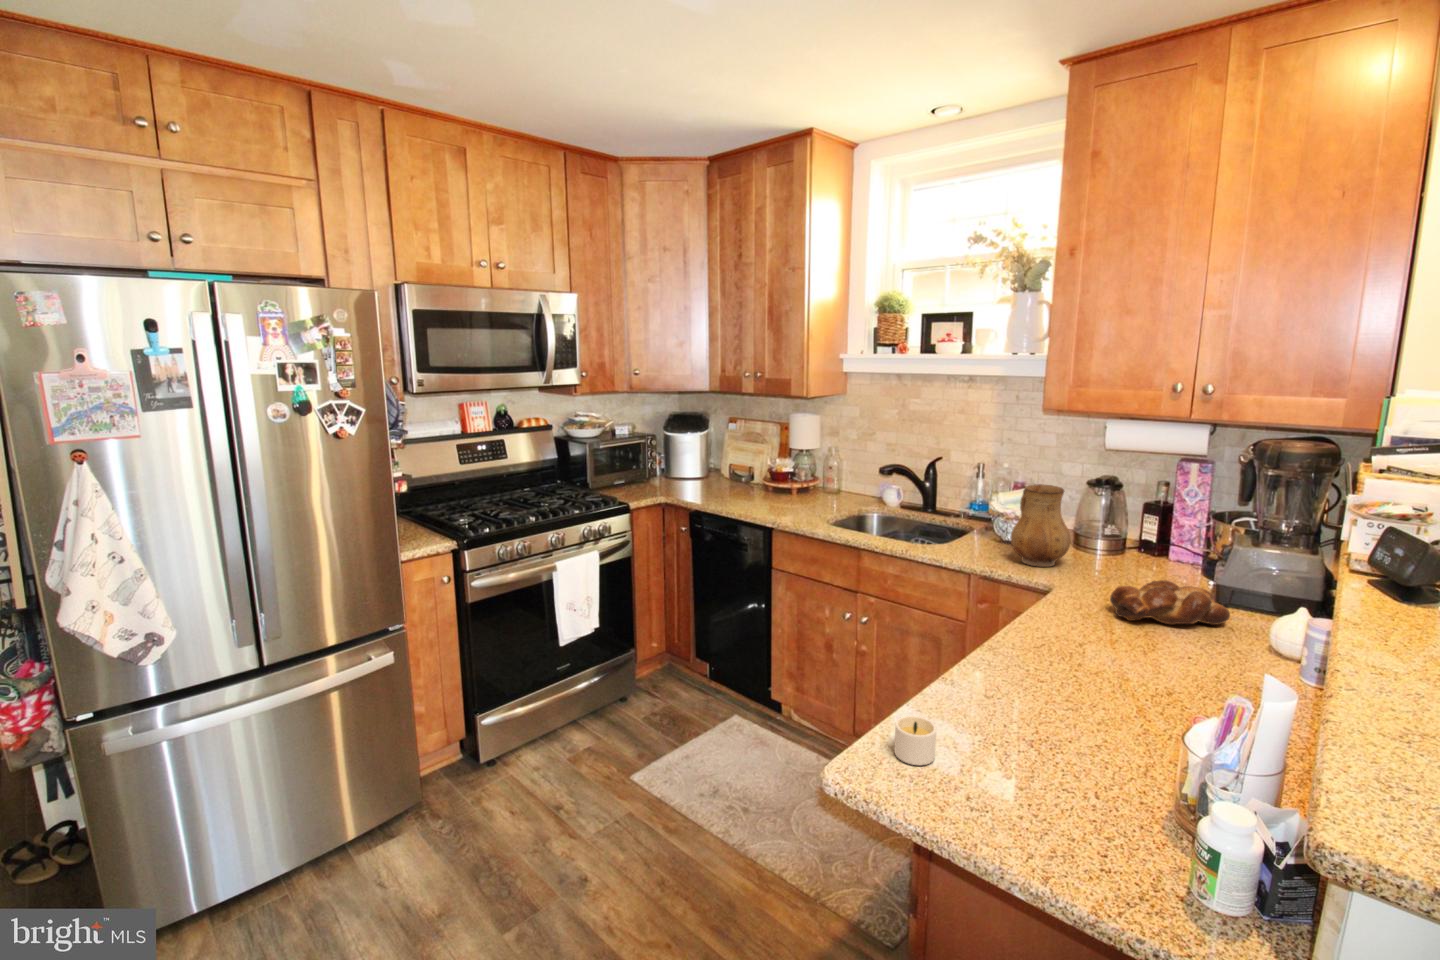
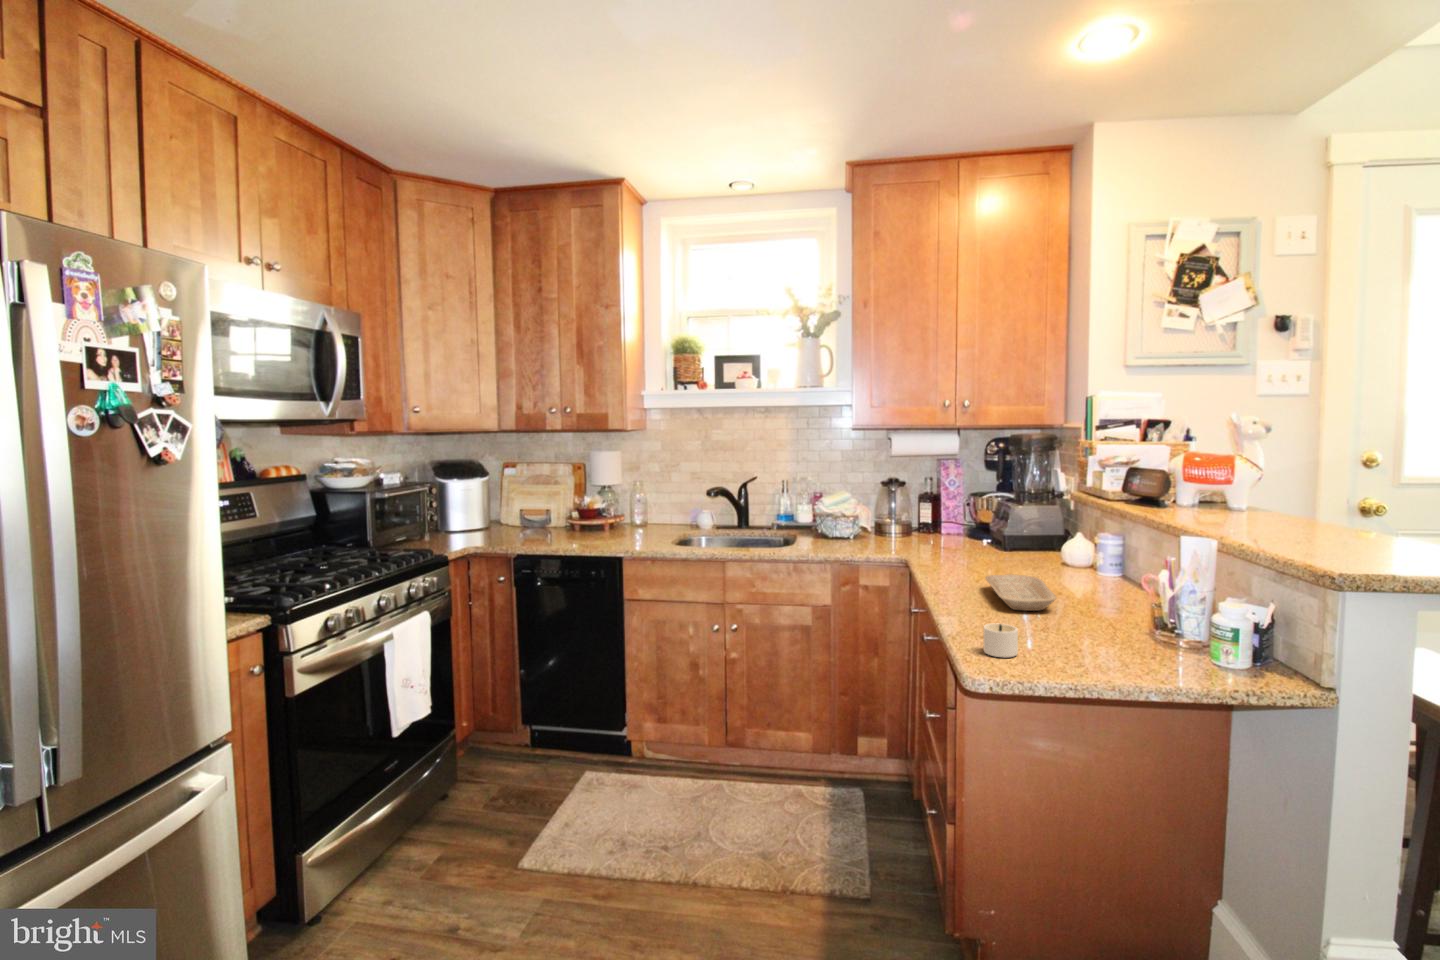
ceramic pitcher: present [1011,484,1071,567] -> none [846,486,893,552]
bread loaf: present [1110,580,1230,625] -> none [958,537,1031,569]
tray: none [1036,639,1150,708] -> present [985,574,1056,611]

